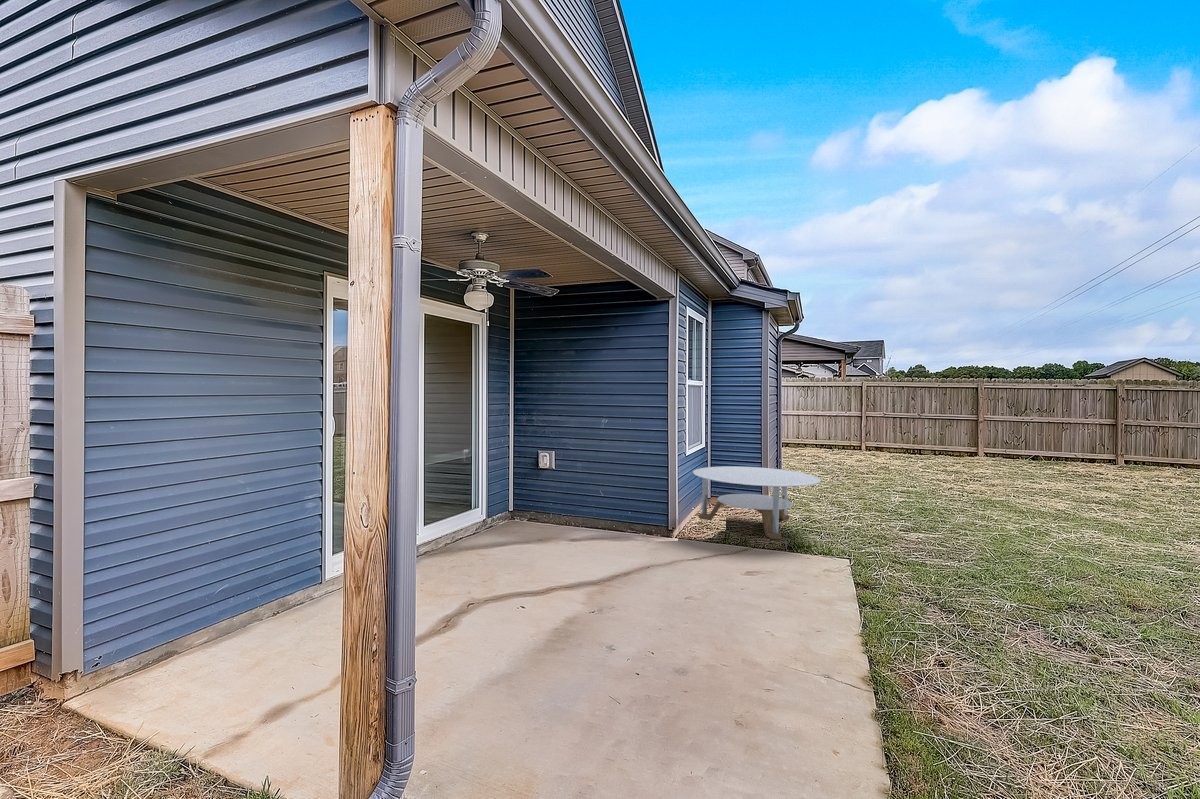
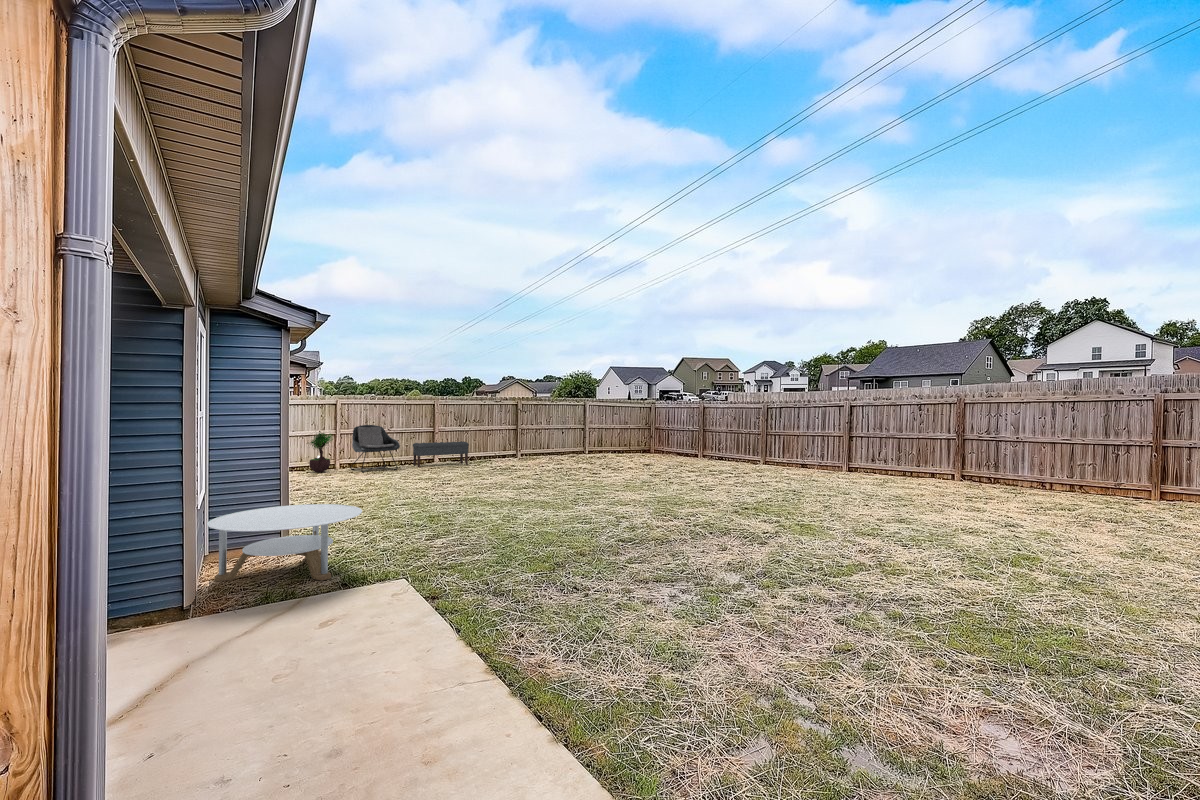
lounge chair: none [875,409,930,459] -> present [350,425,400,473]
potted tree: none [831,410,859,452] -> present [309,432,333,472]
bench: none [949,432,1028,464] -> present [413,441,469,467]

